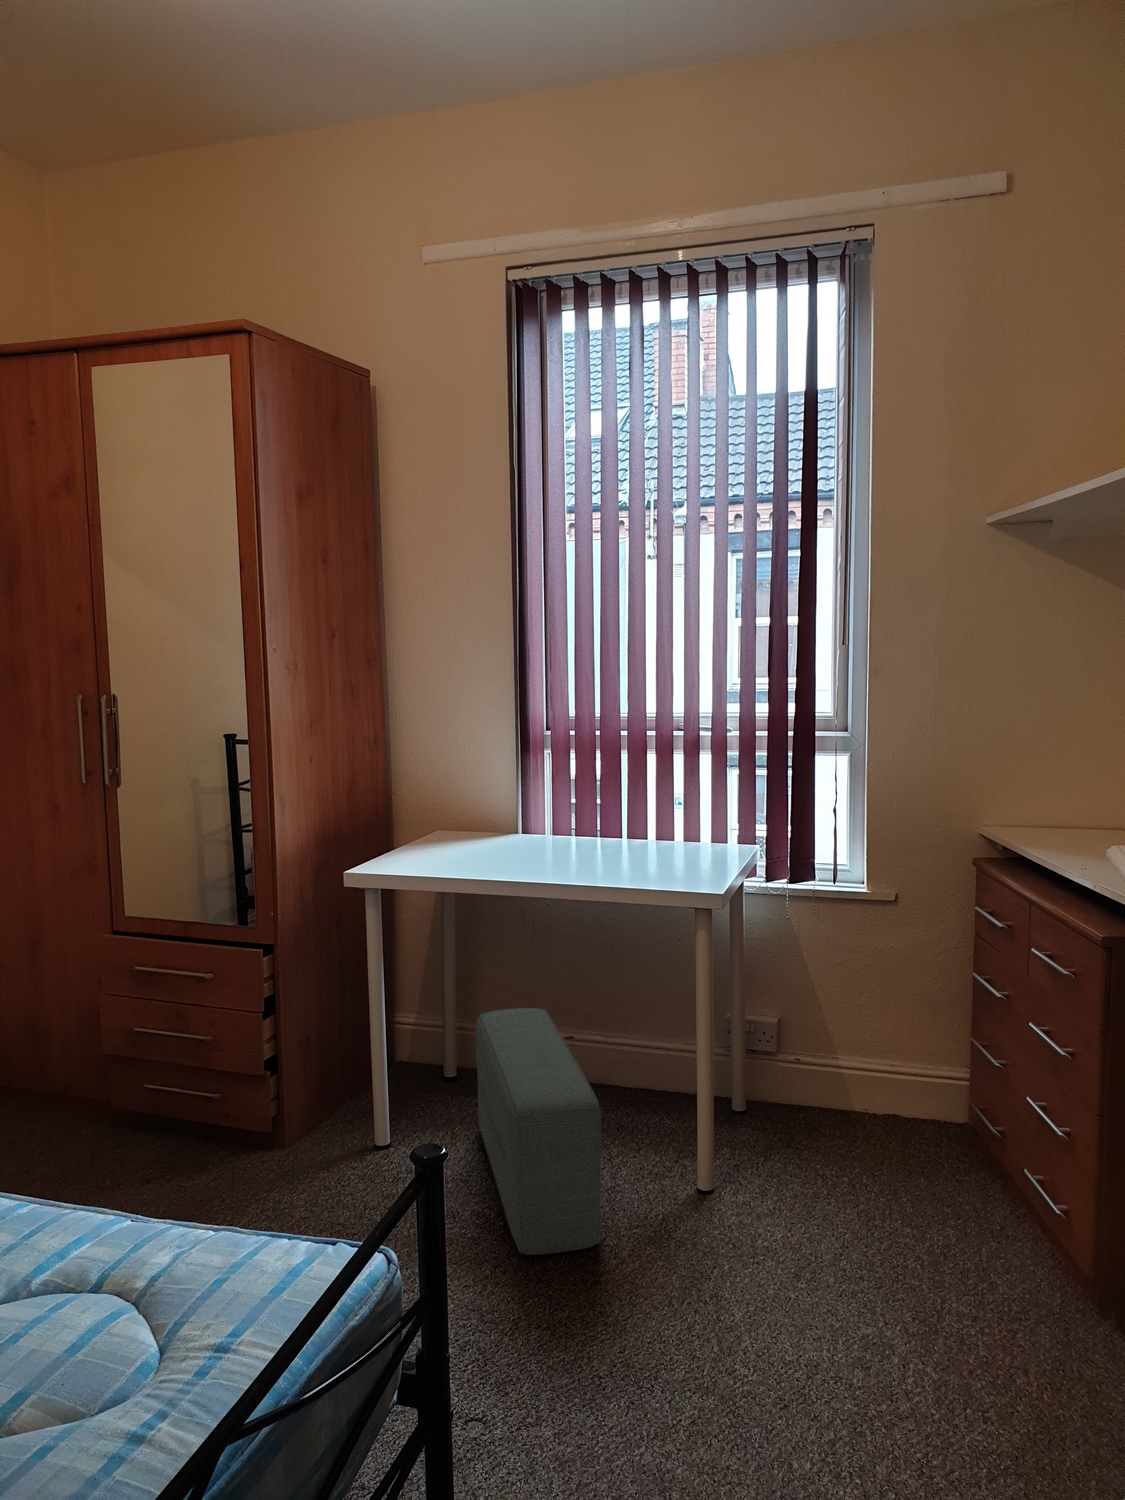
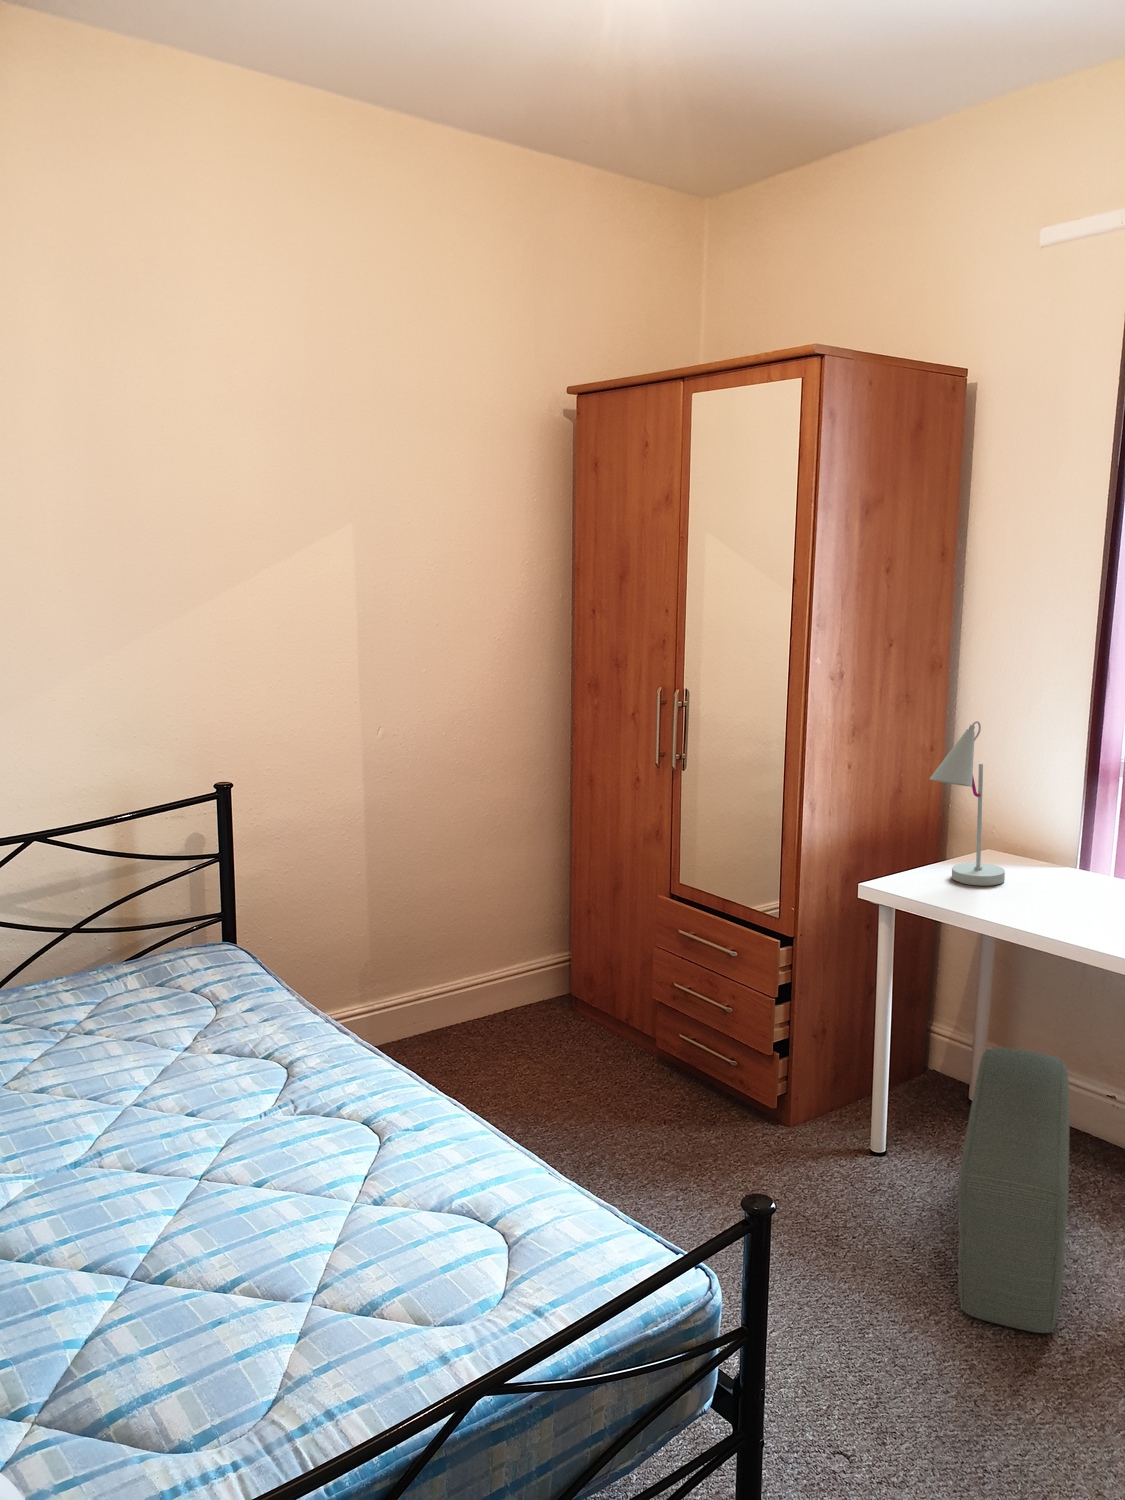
desk lamp: none [419,704,482,860] -> present [930,721,1005,886]

